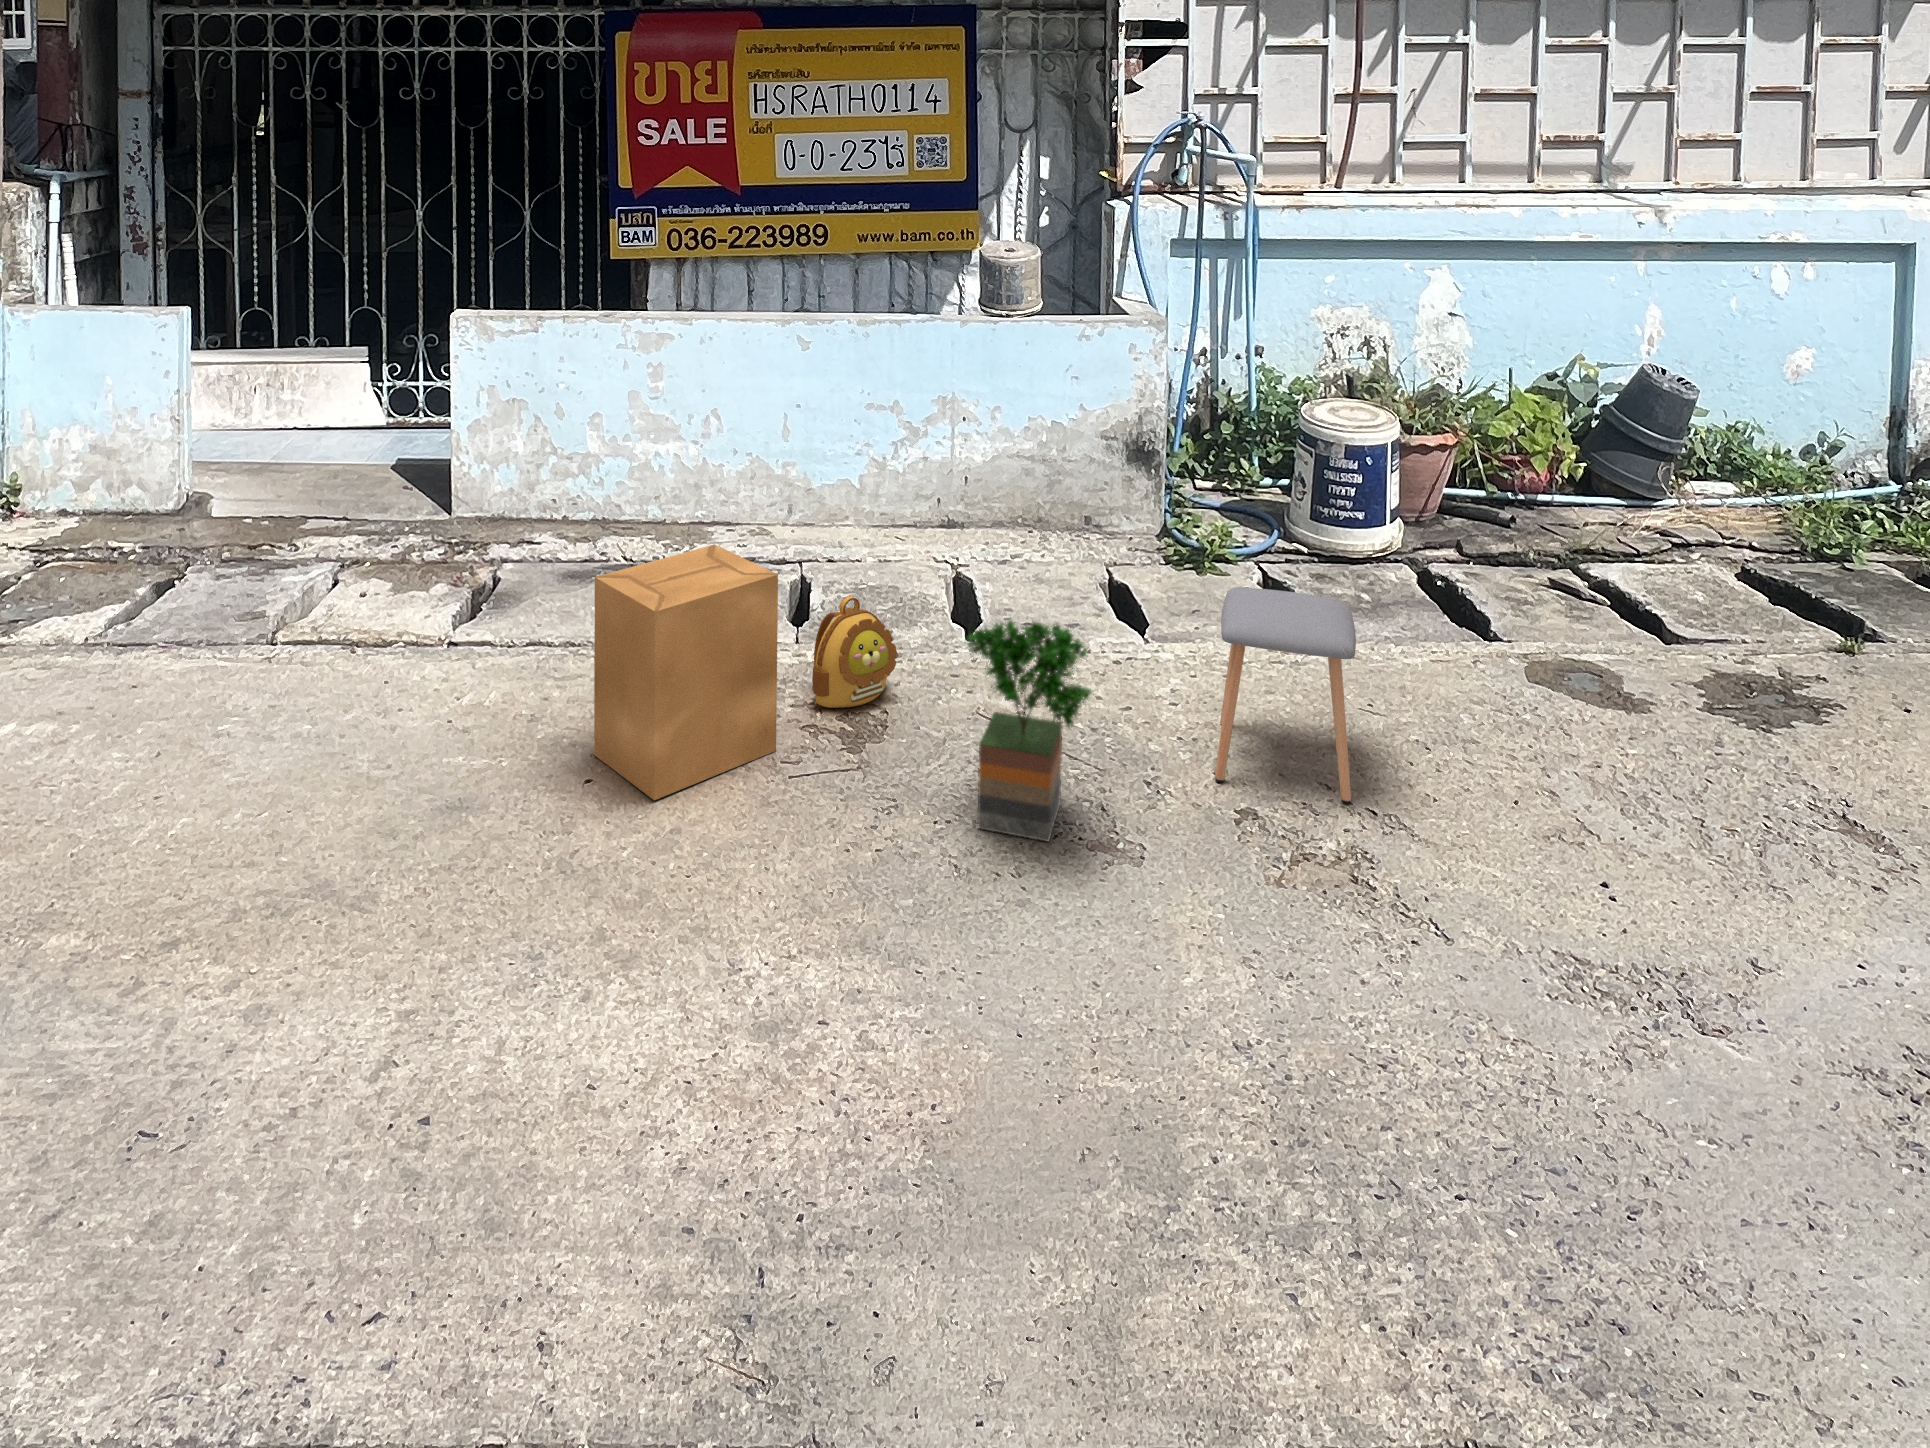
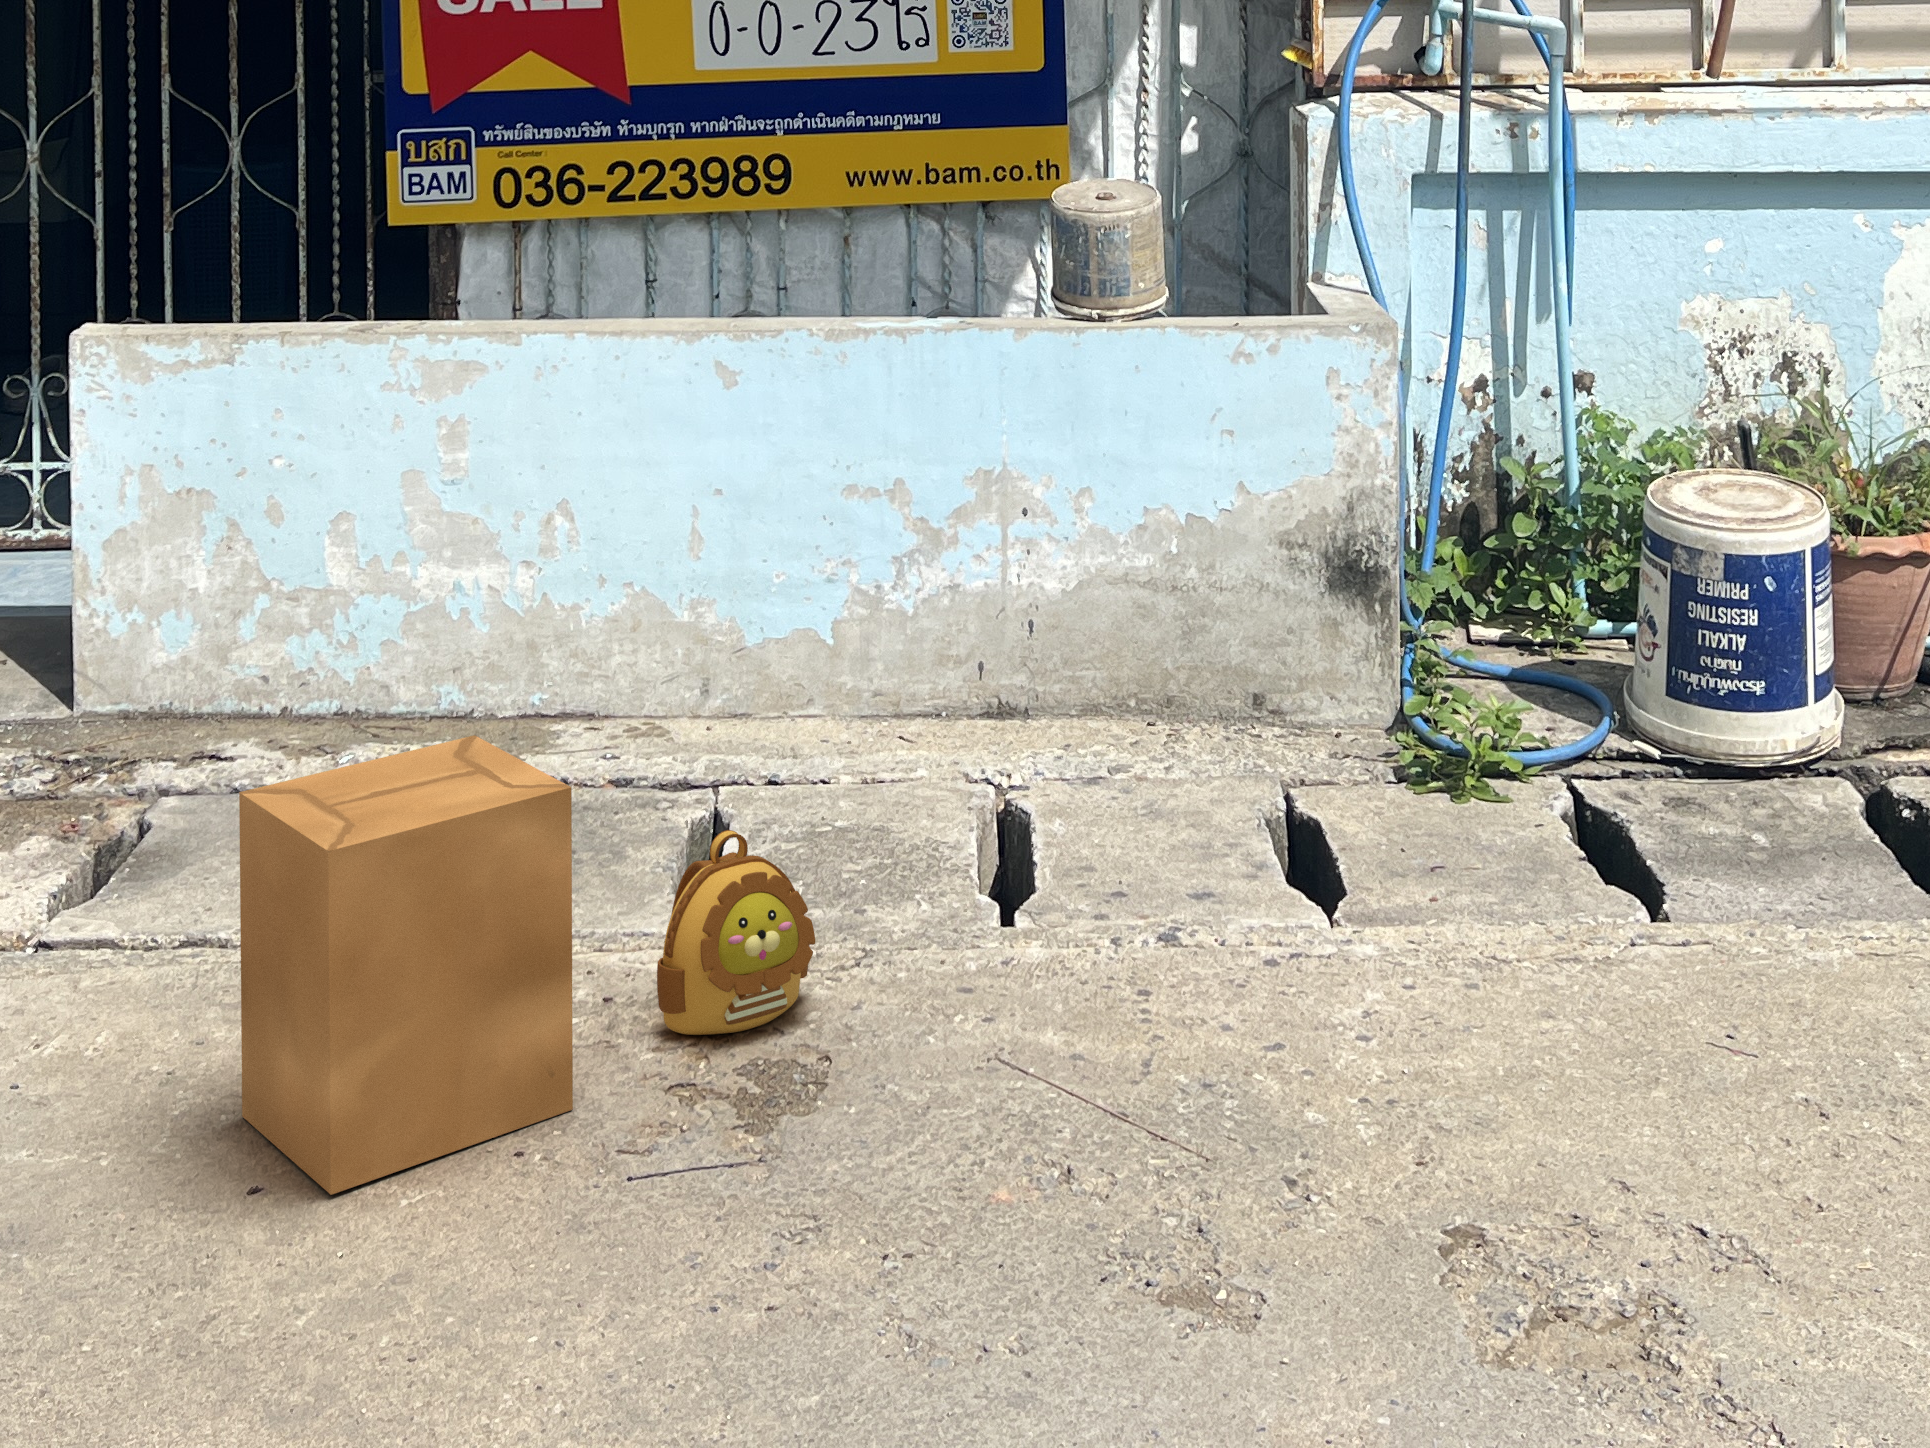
stool: present [1215,587,1356,803] -> none [1360,810,1621,1203]
potted tree: present [967,620,1091,841] -> none [884,860,1114,1268]

